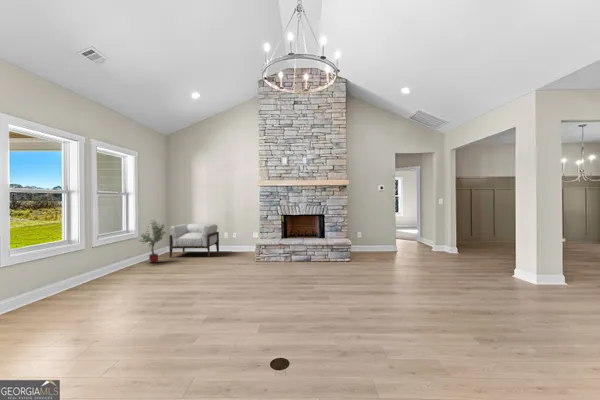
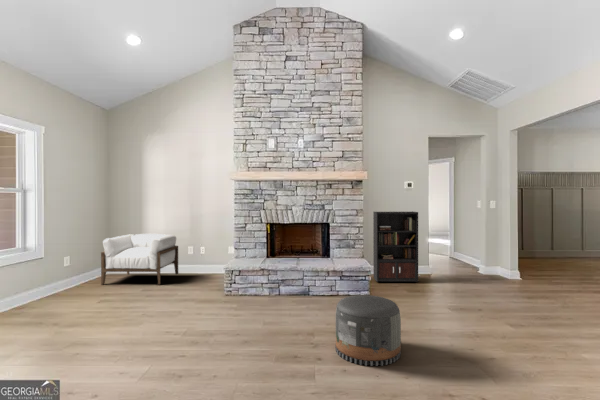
bookcase: none [355,207,389,255] -> present [373,211,420,282]
potted tree: present [140,220,166,263] -> none [43,230,93,297]
pouf: none [325,252,362,287] -> present [336,295,401,366]

